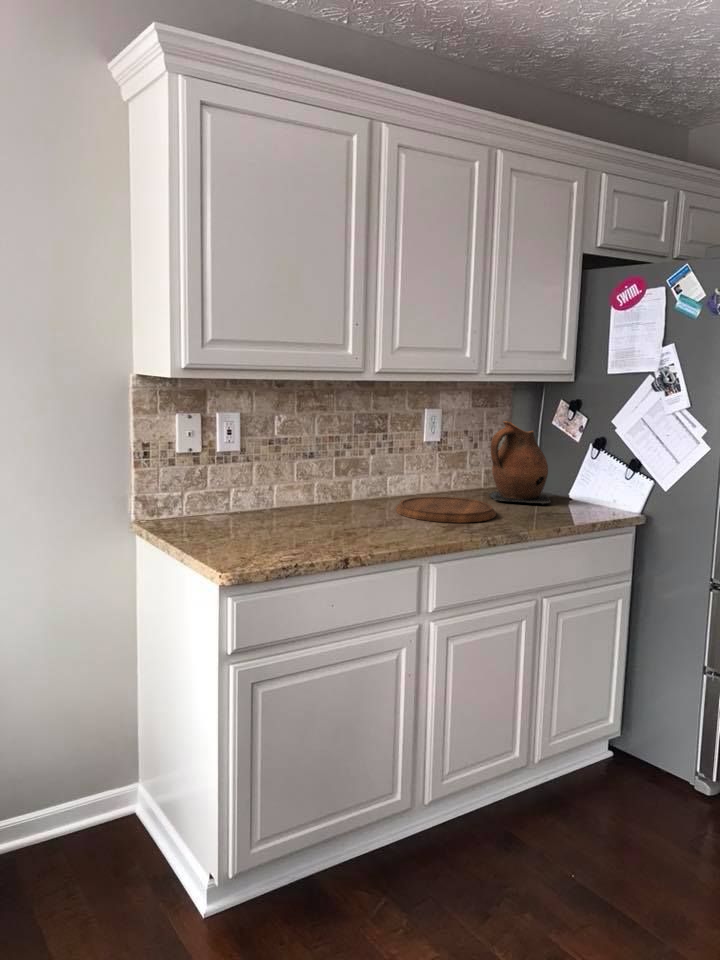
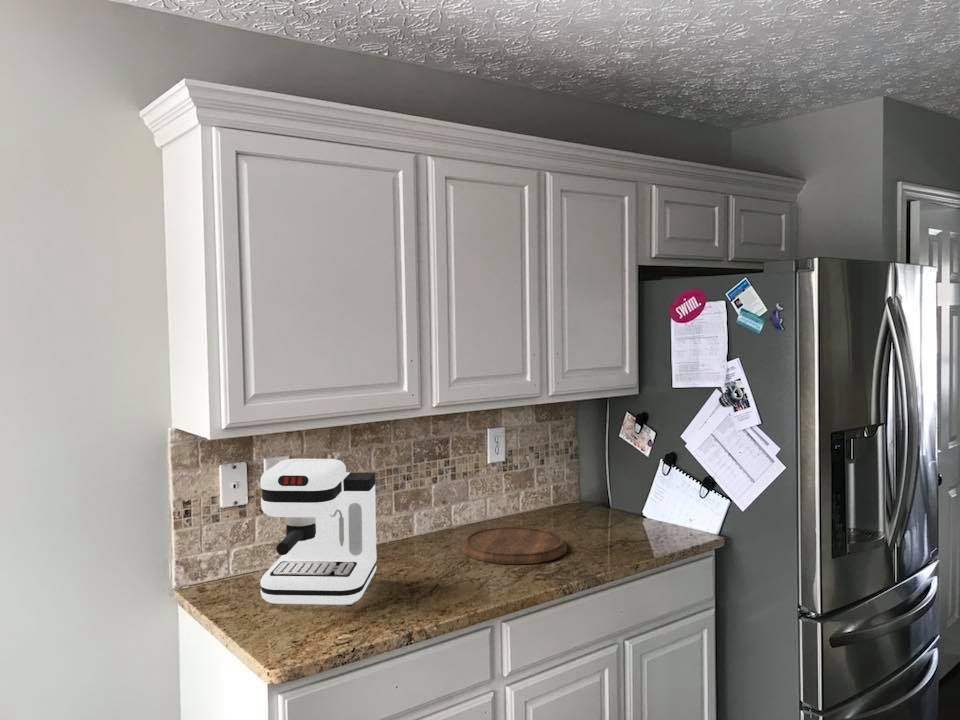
coffee maker: none [212,409,319,538] -> present [260,459,377,605]
ceramic pitcher: present [489,421,550,504] -> none [556,439,624,528]

